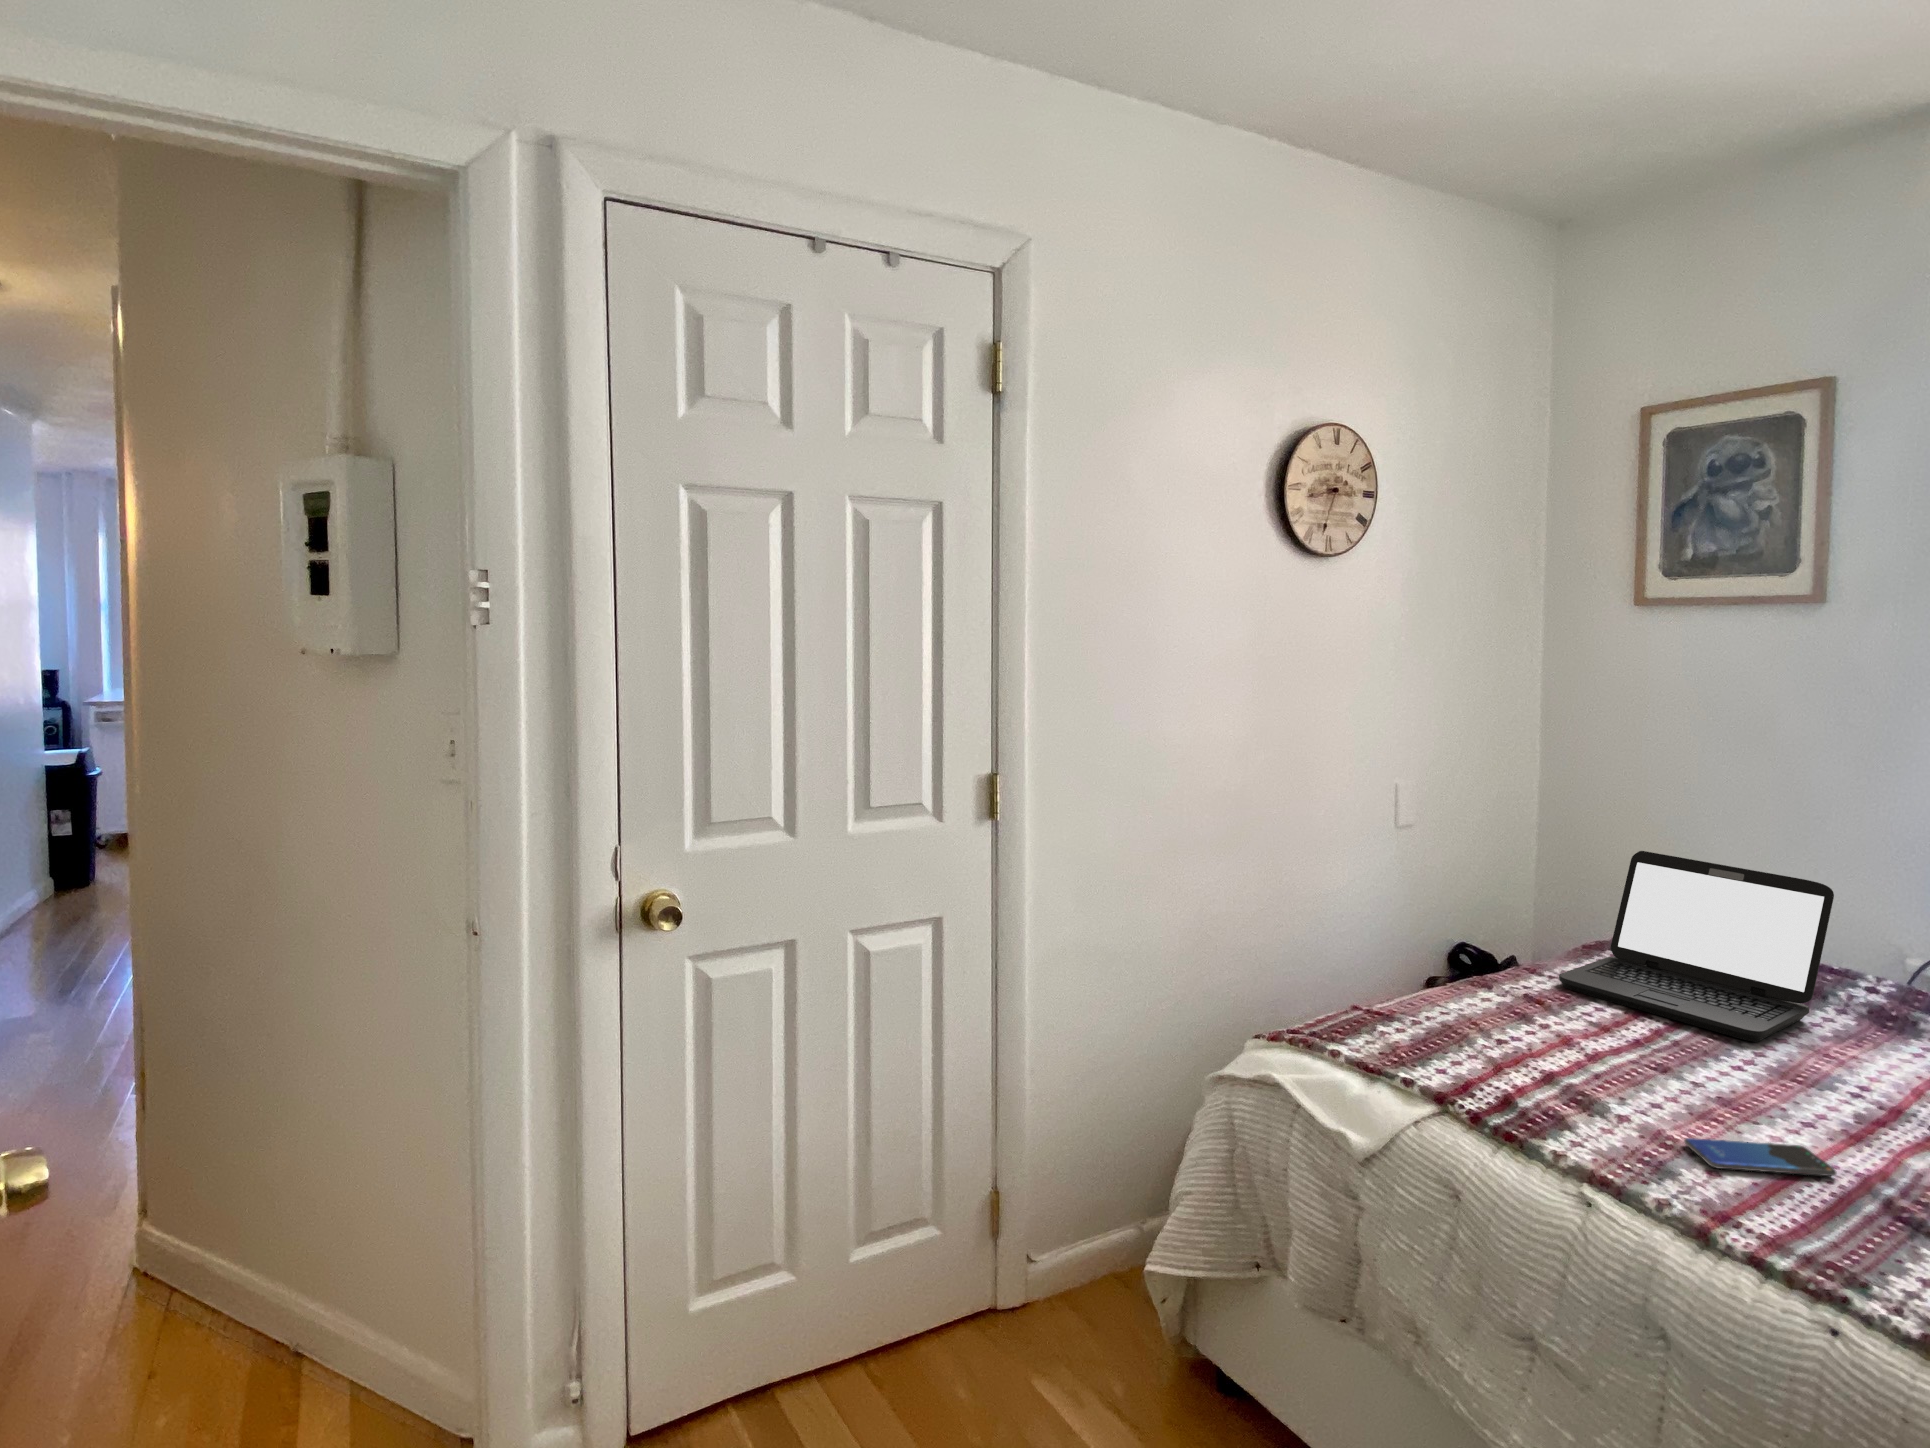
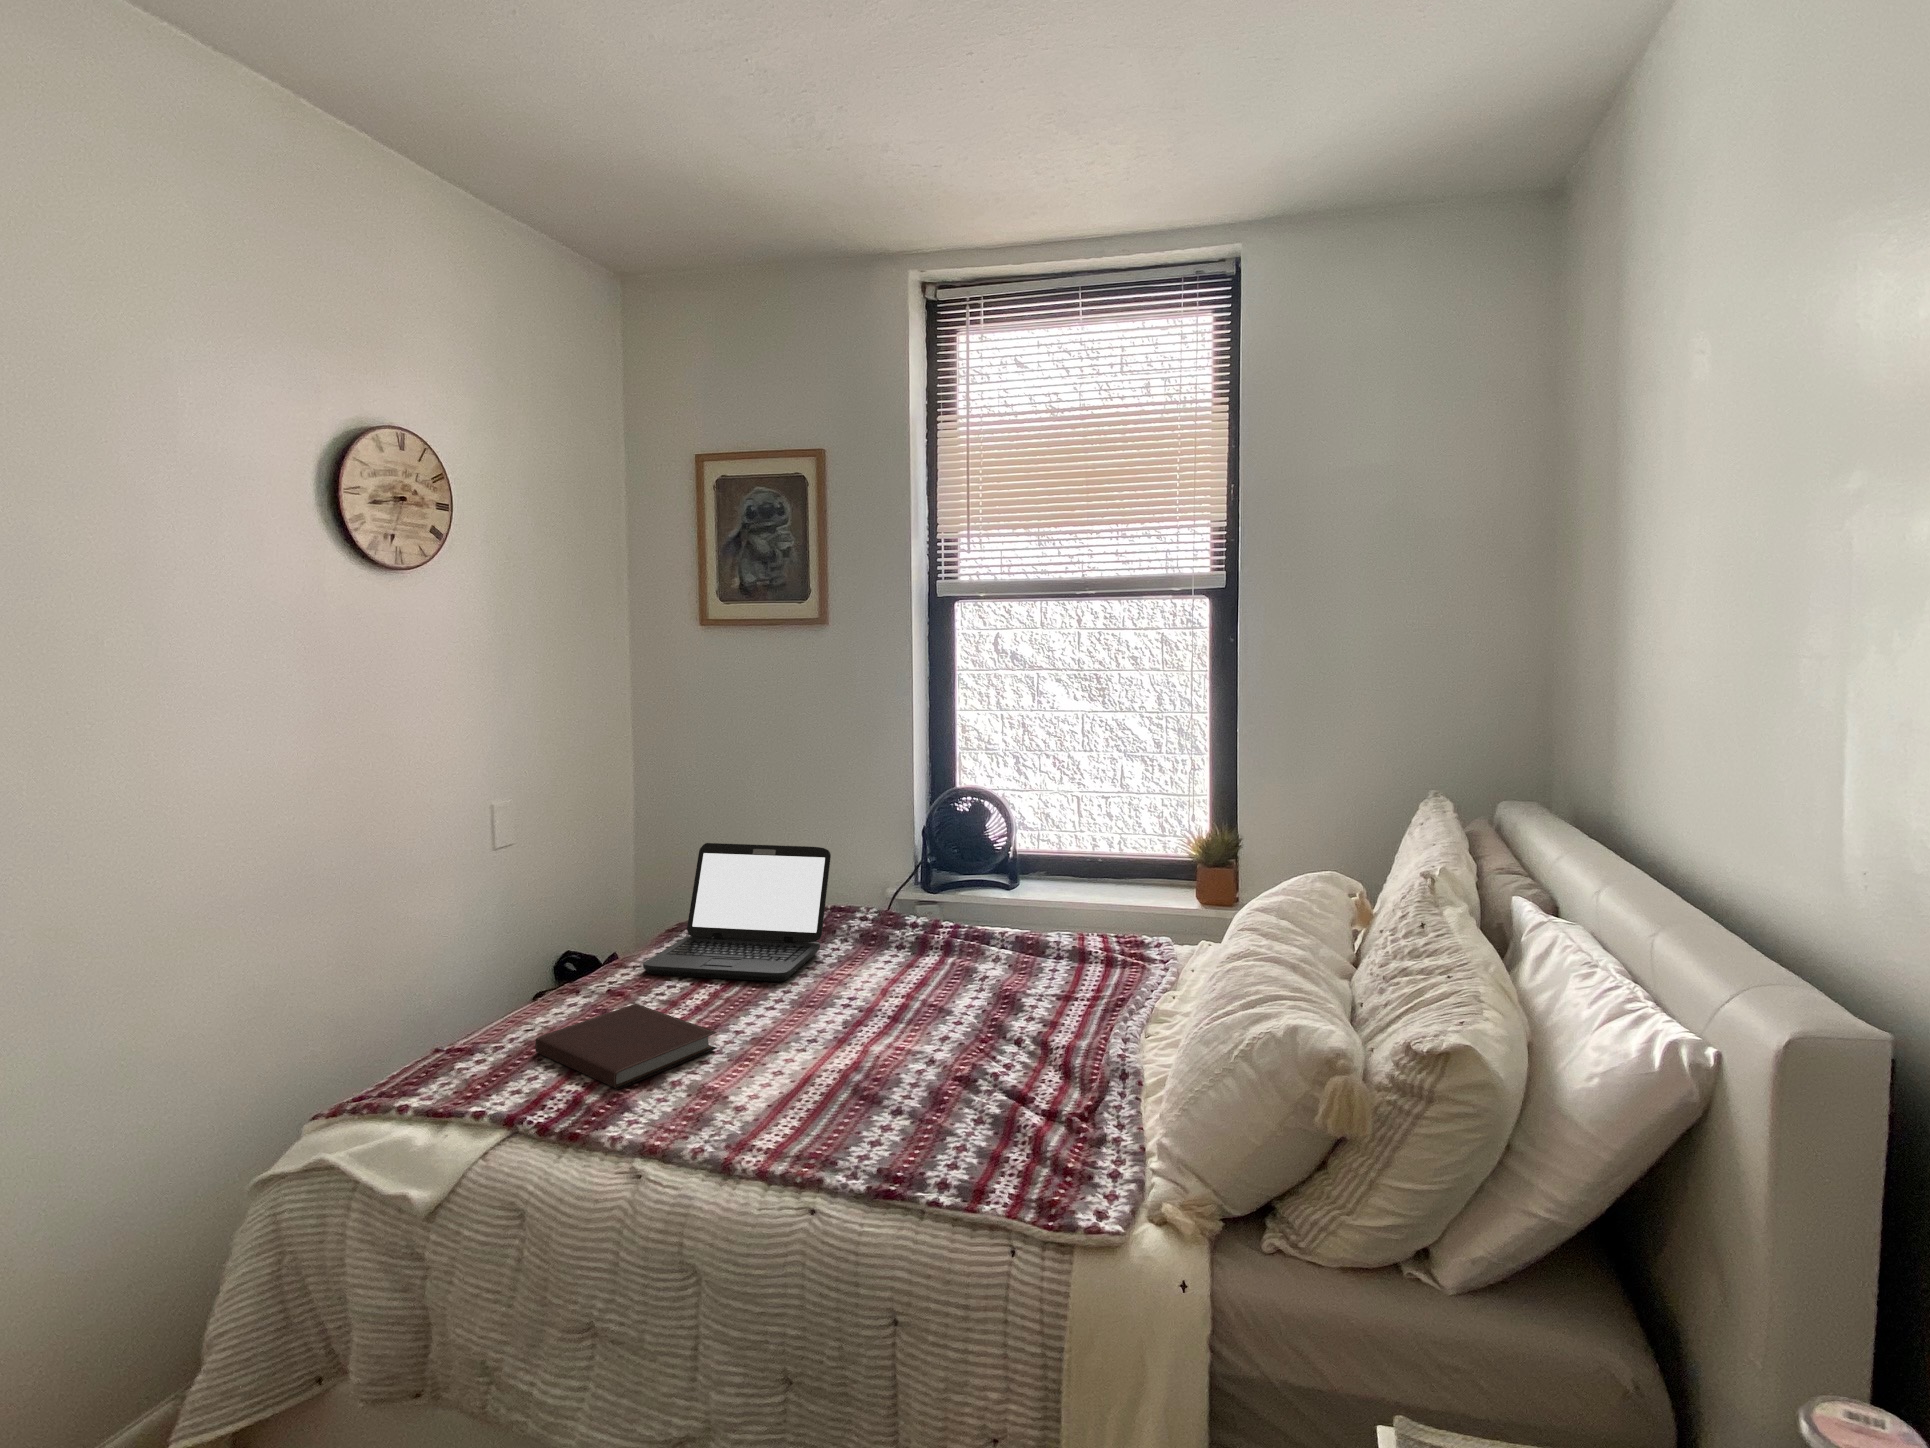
notebook: none [1452,1017,1671,1103] -> present [535,1004,717,1089]
smartphone: present [1684,1138,1837,1176] -> none [722,1059,826,1102]

